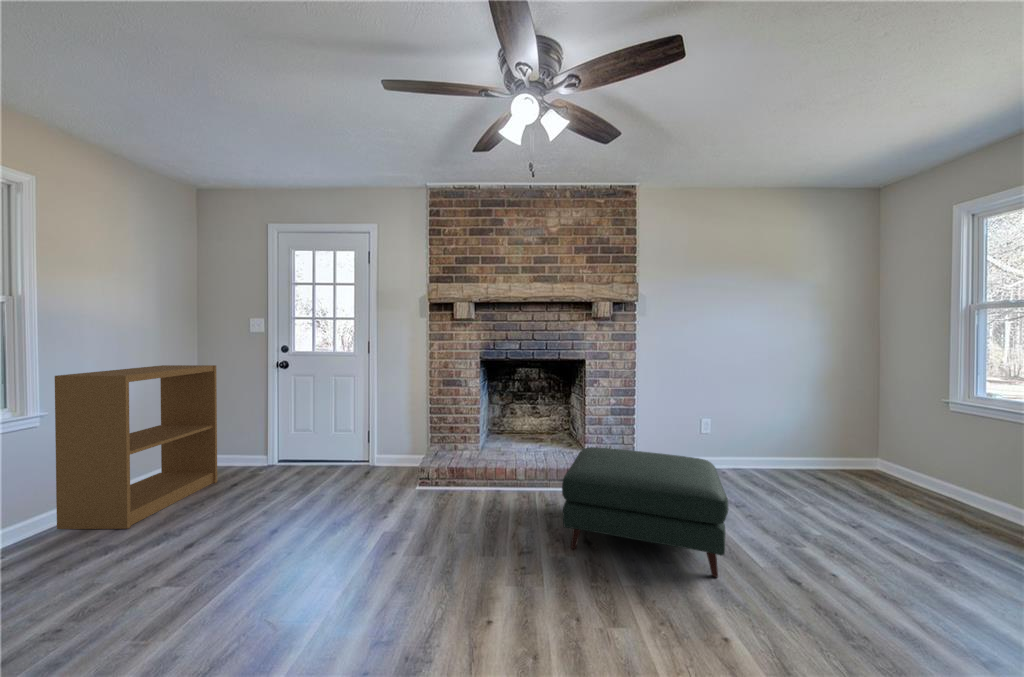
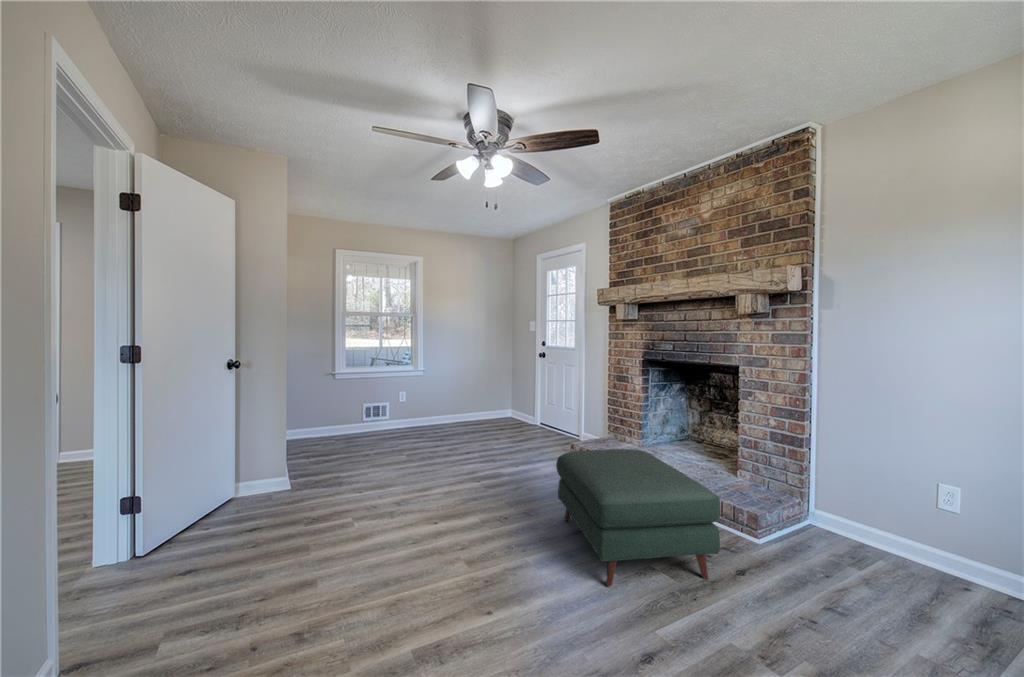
bookshelf: present [55,365,217,529] -> none [432,351,501,431]

